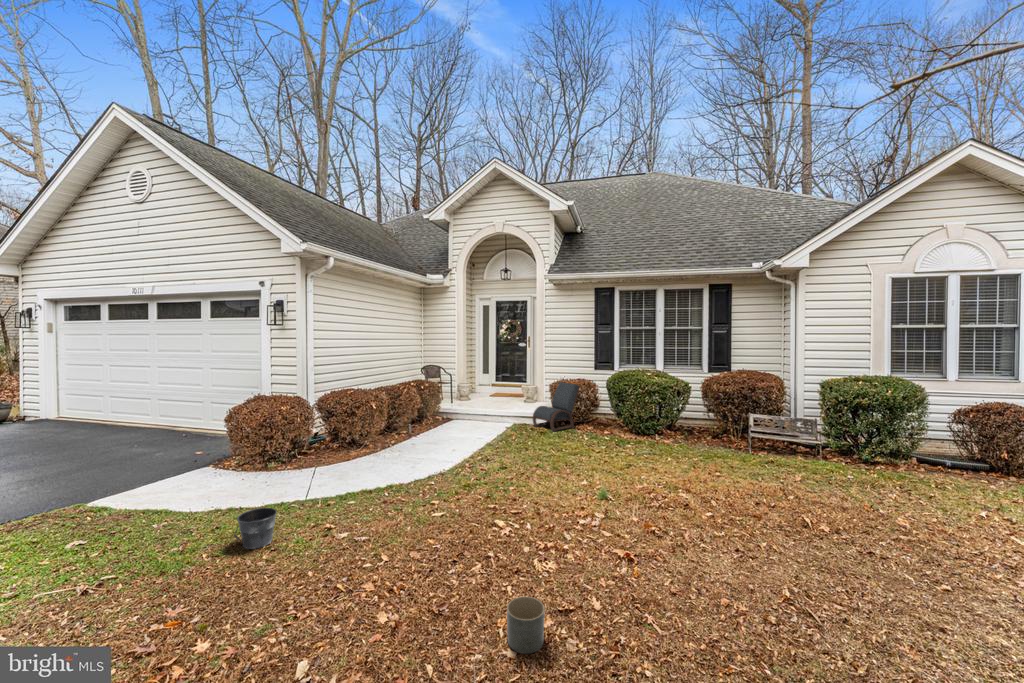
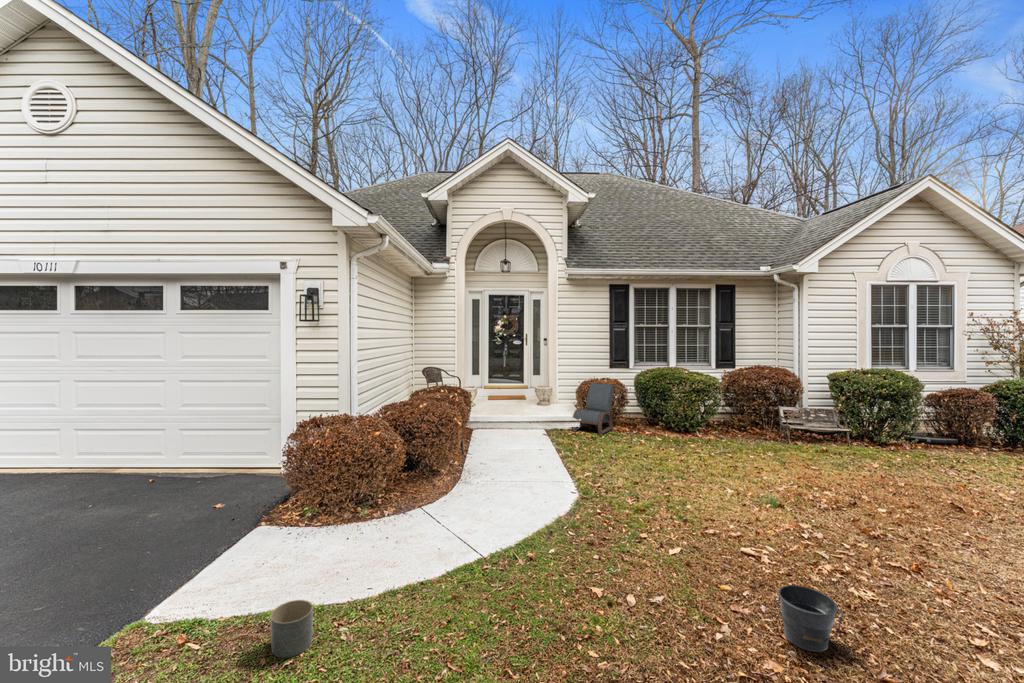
bucket: present [234,508,277,549] -> present [774,585,843,652]
planter: present [507,597,545,654] -> present [270,600,313,658]

